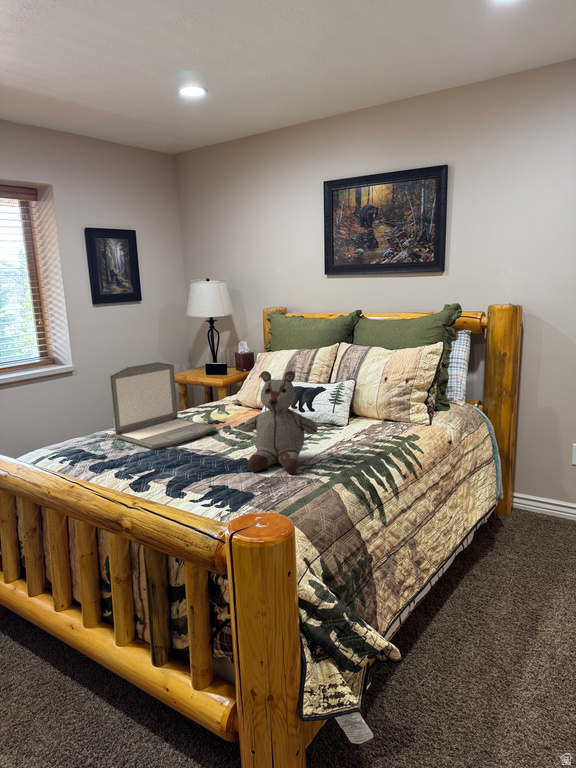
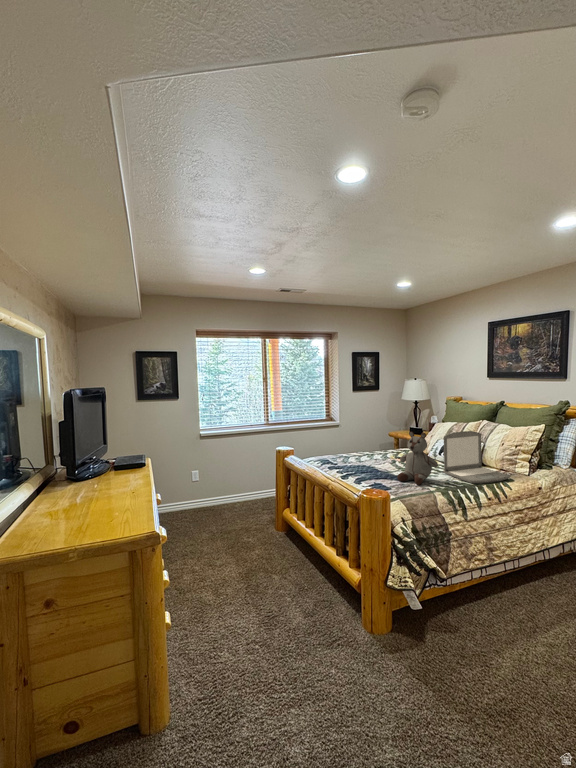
laptop: present [109,362,214,449] -> present [443,431,510,483]

